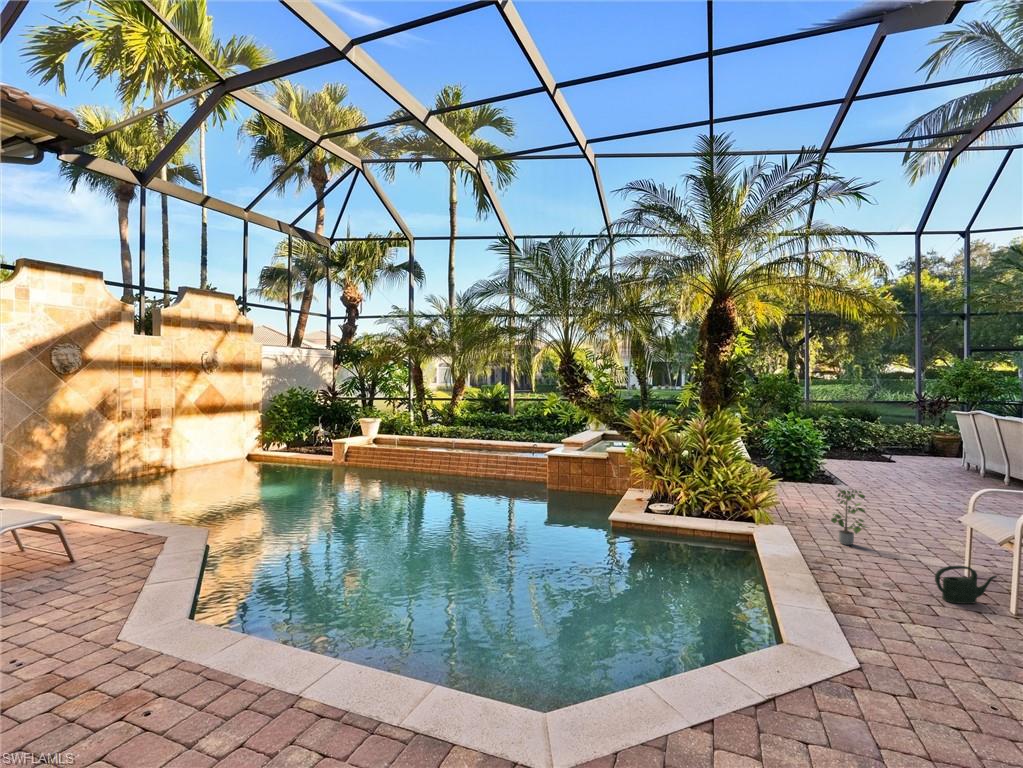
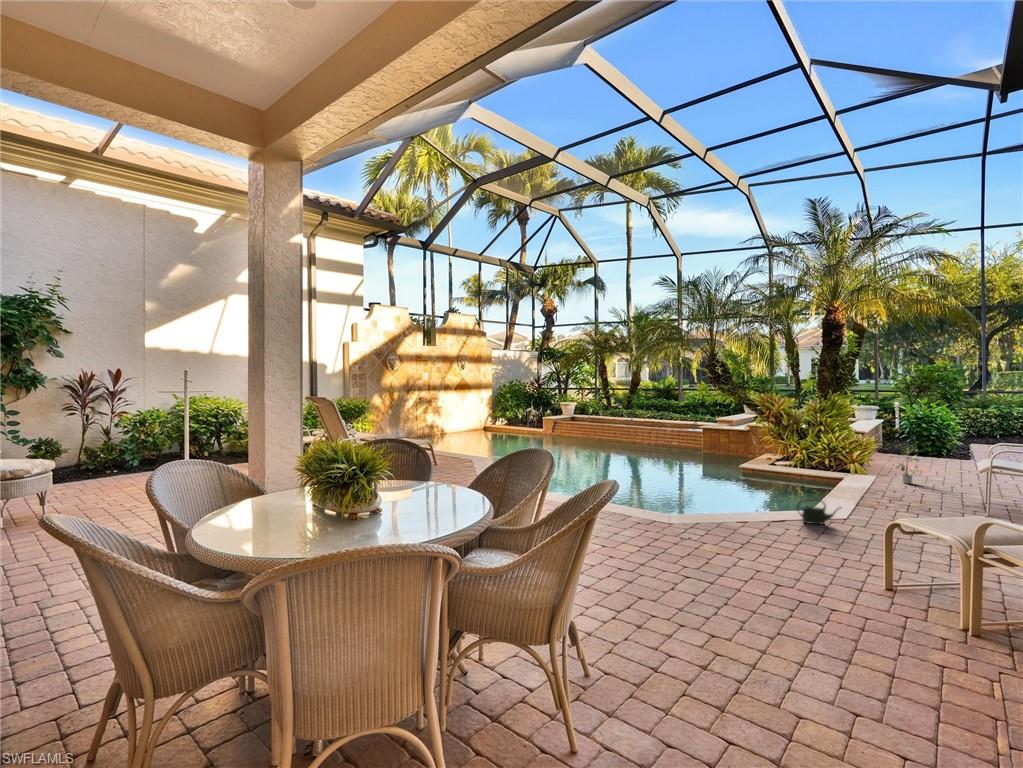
watering can: present [935,566,997,604] -> present [797,499,837,525]

